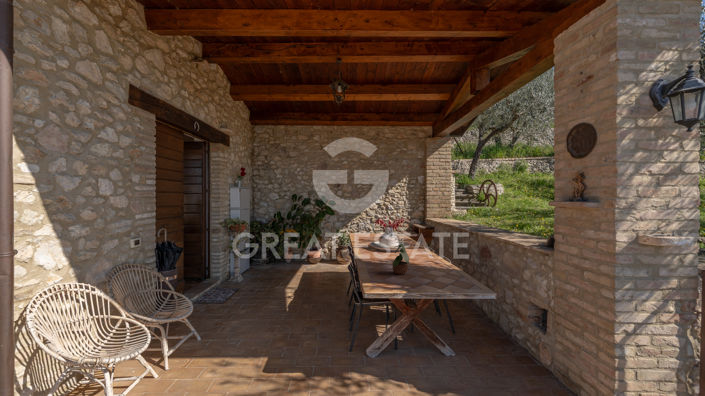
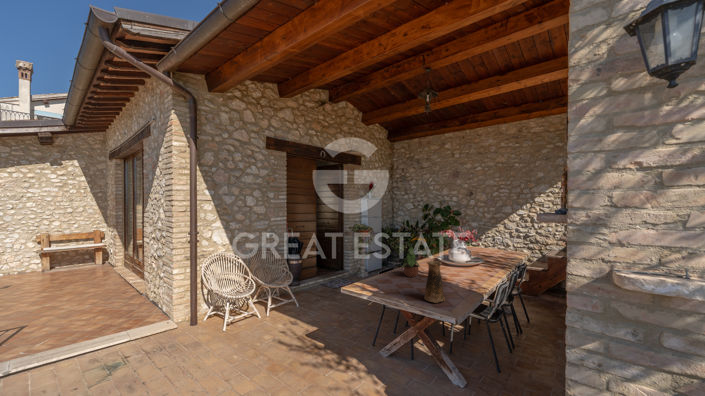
pitcher: none [453,251,473,290] -> present [424,261,445,303]

